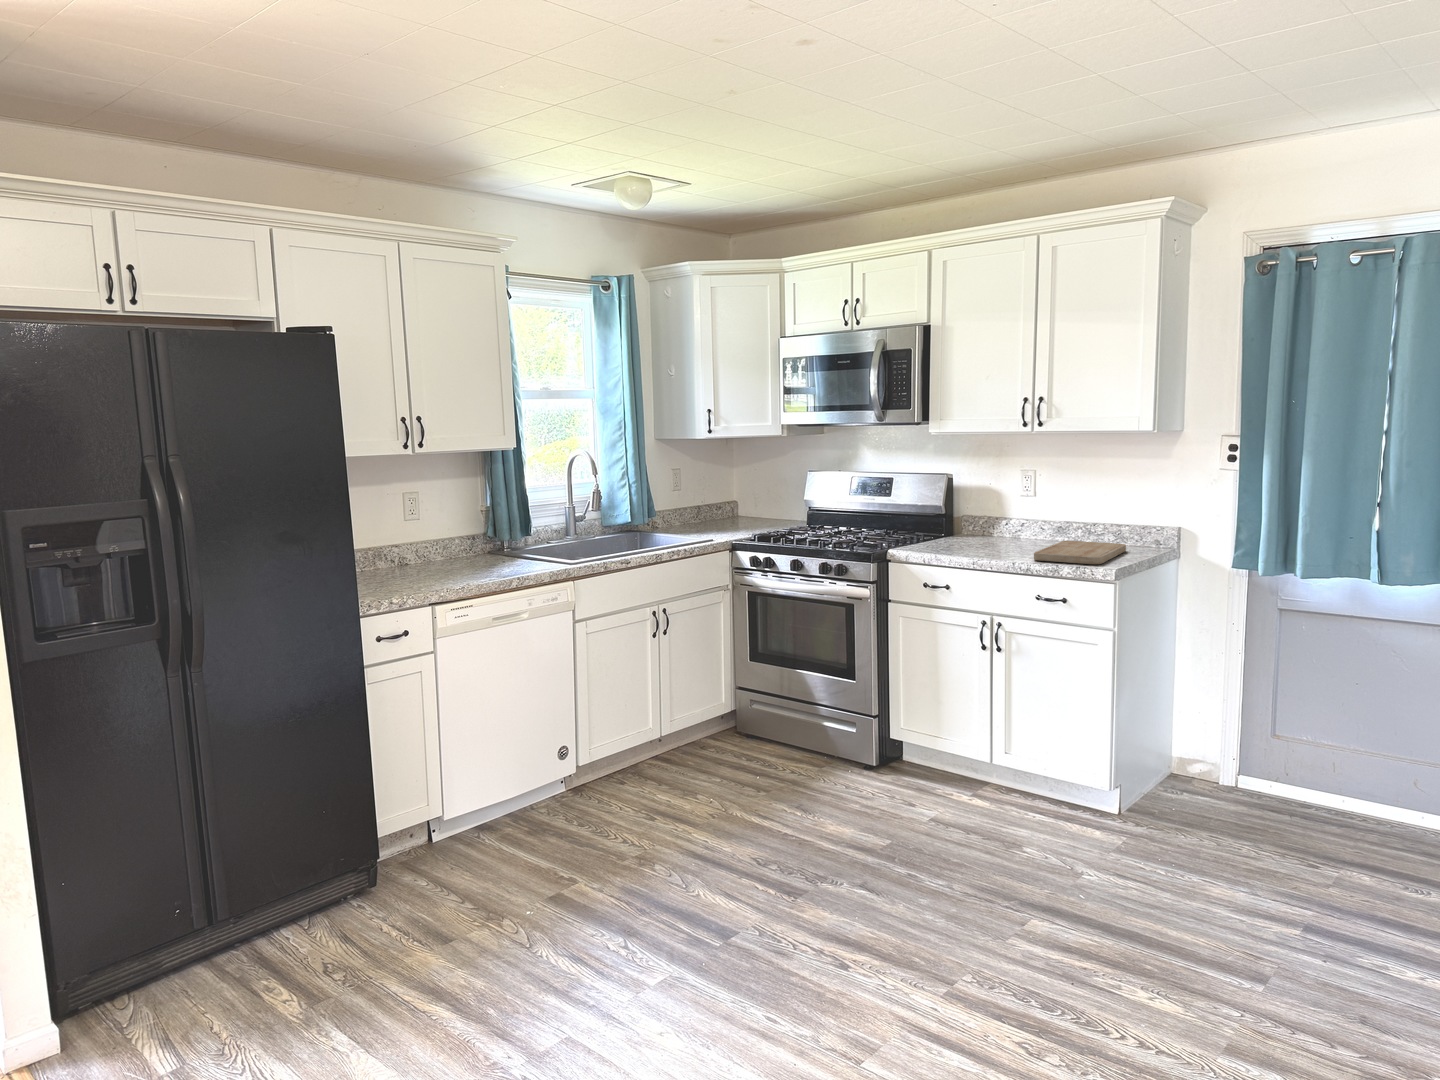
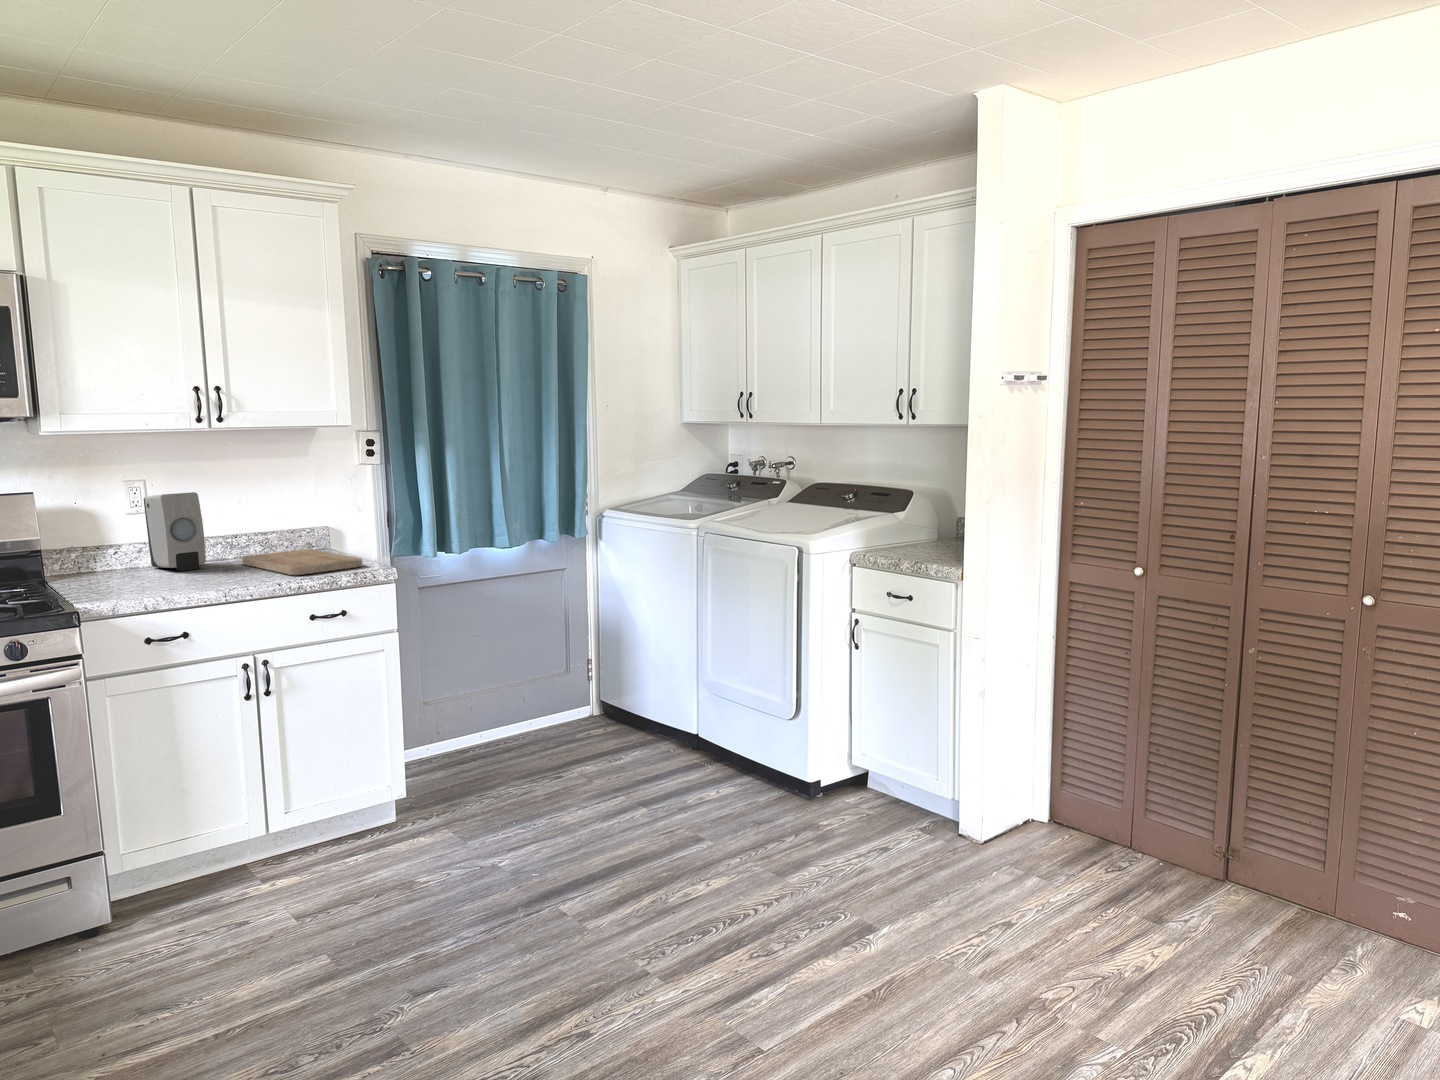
soap dispenser: none [1010,483,1051,544] -> present [144,492,206,571]

